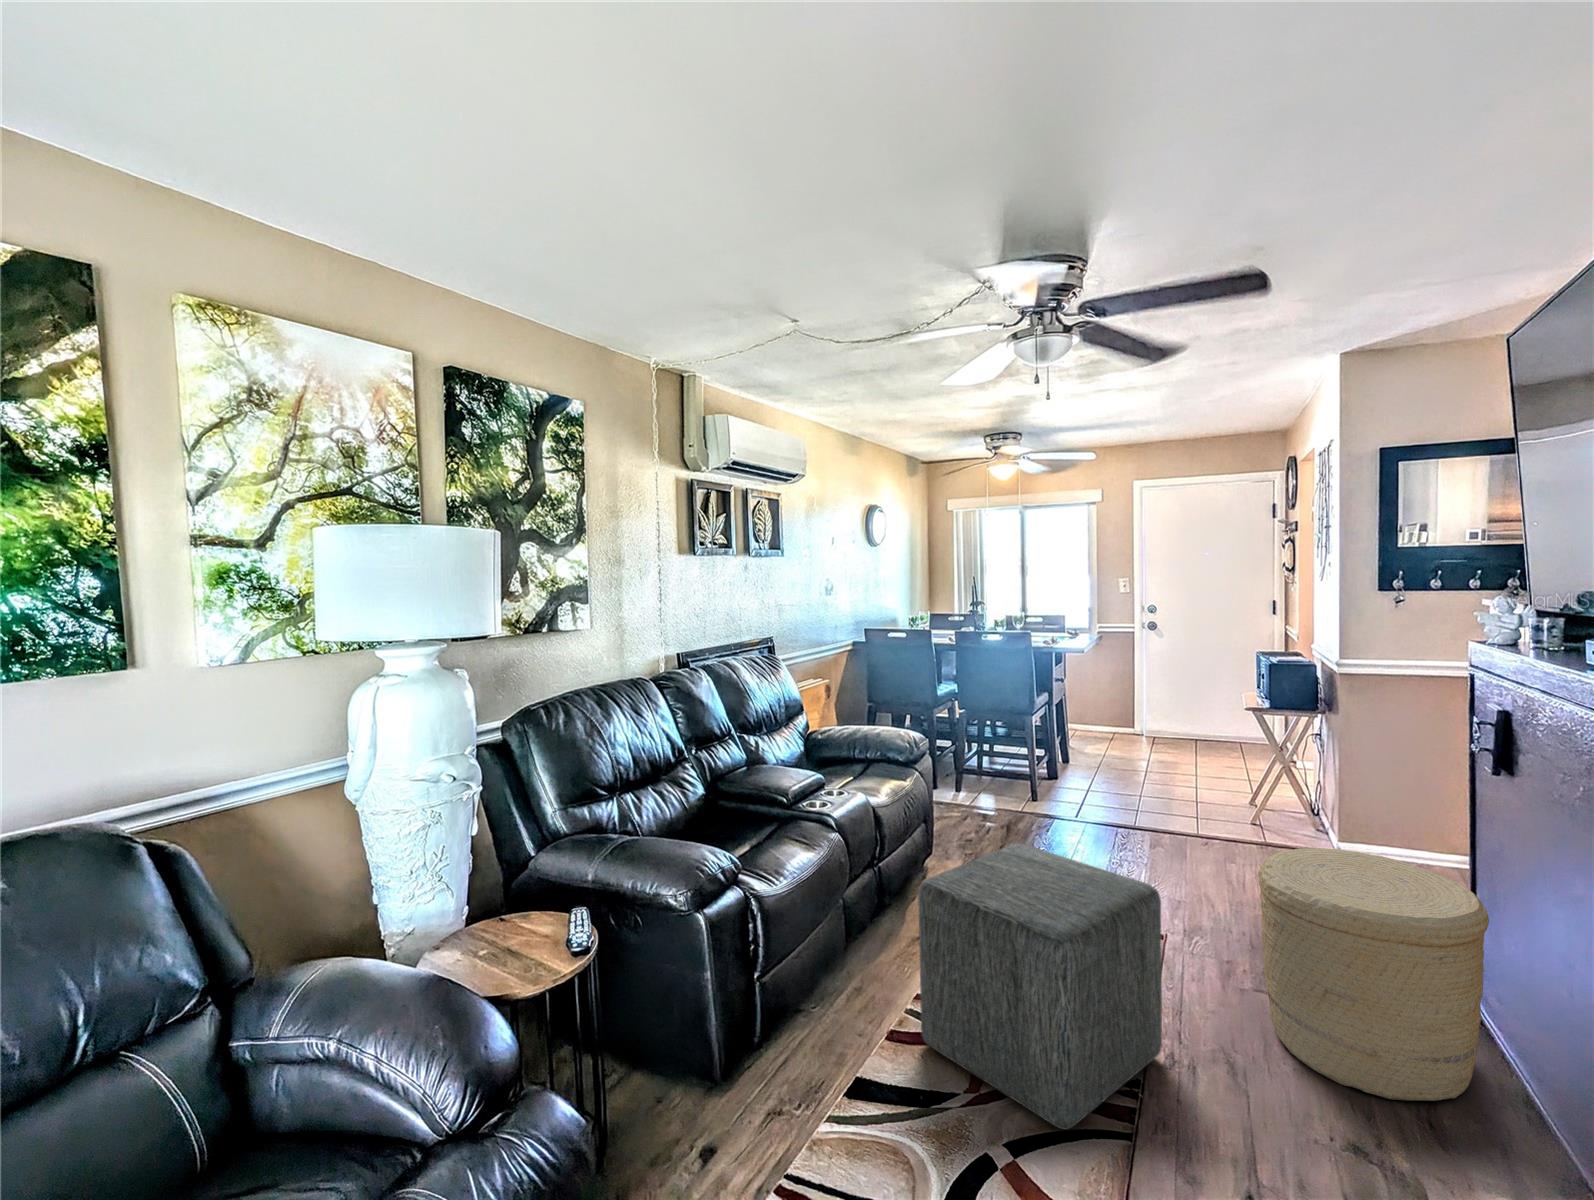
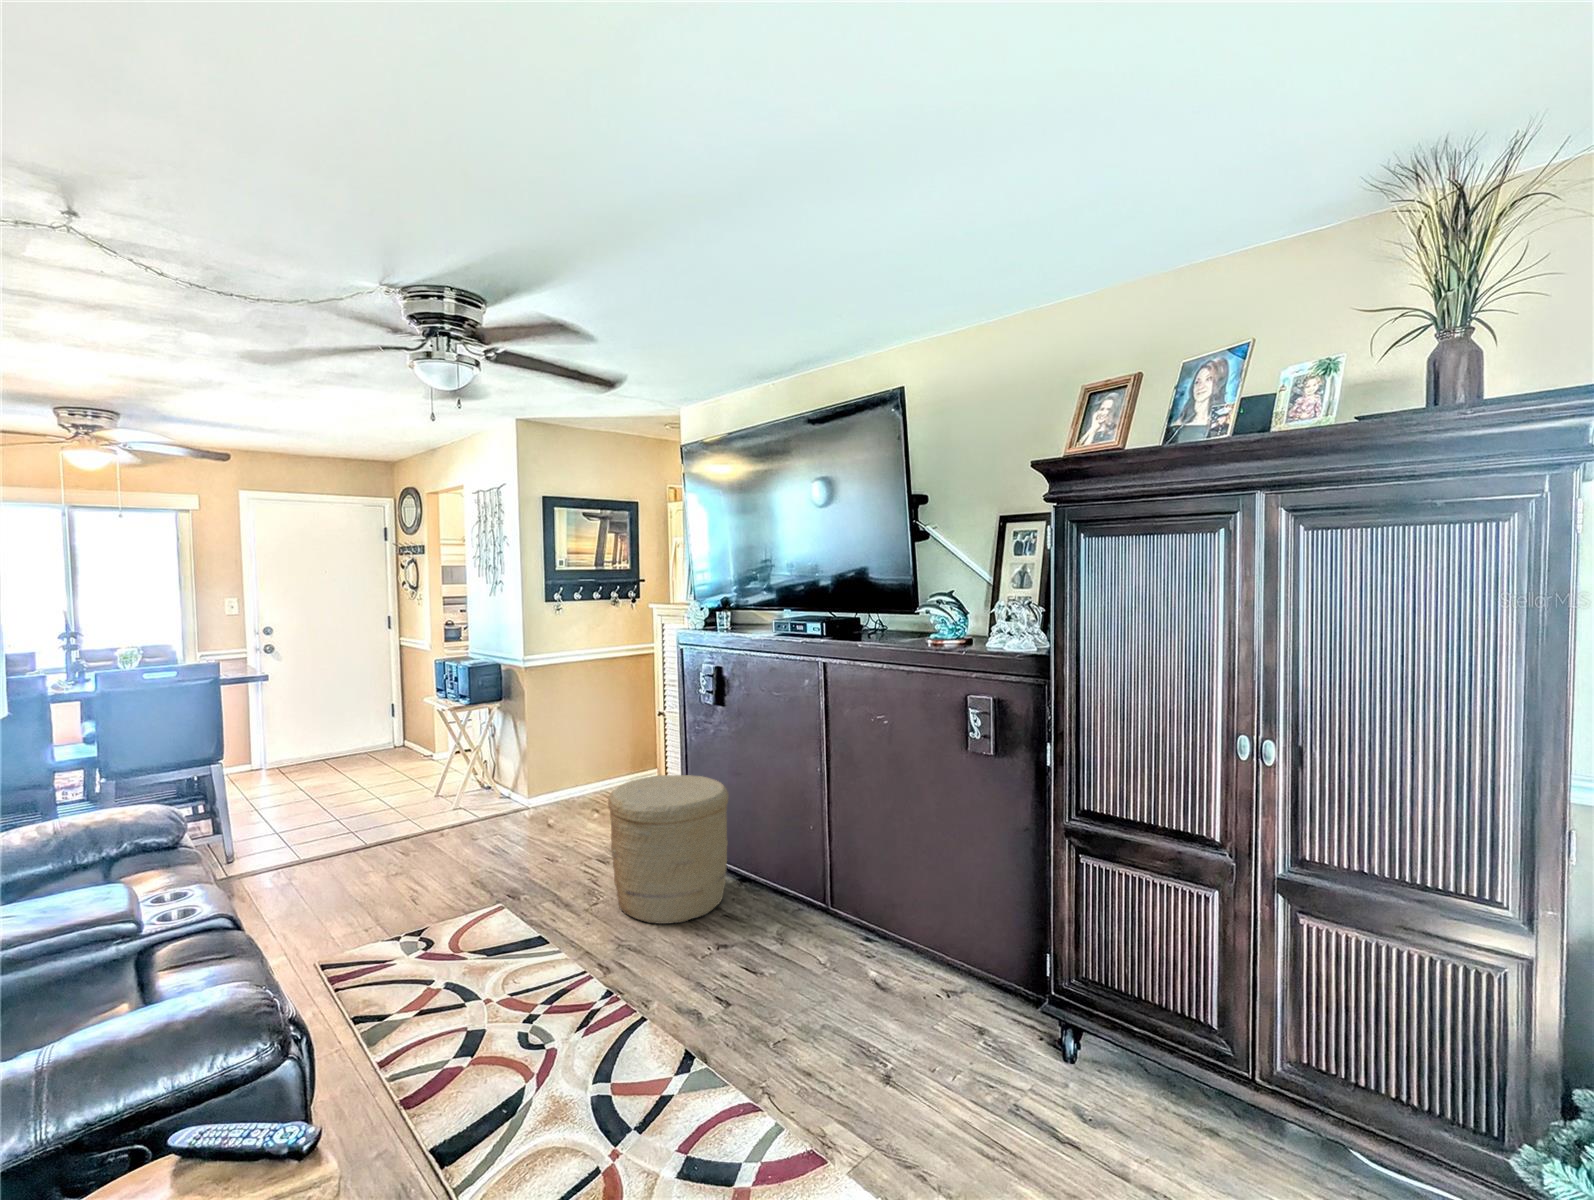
ottoman: present [918,843,1162,1129] -> none [438,837,622,1081]

